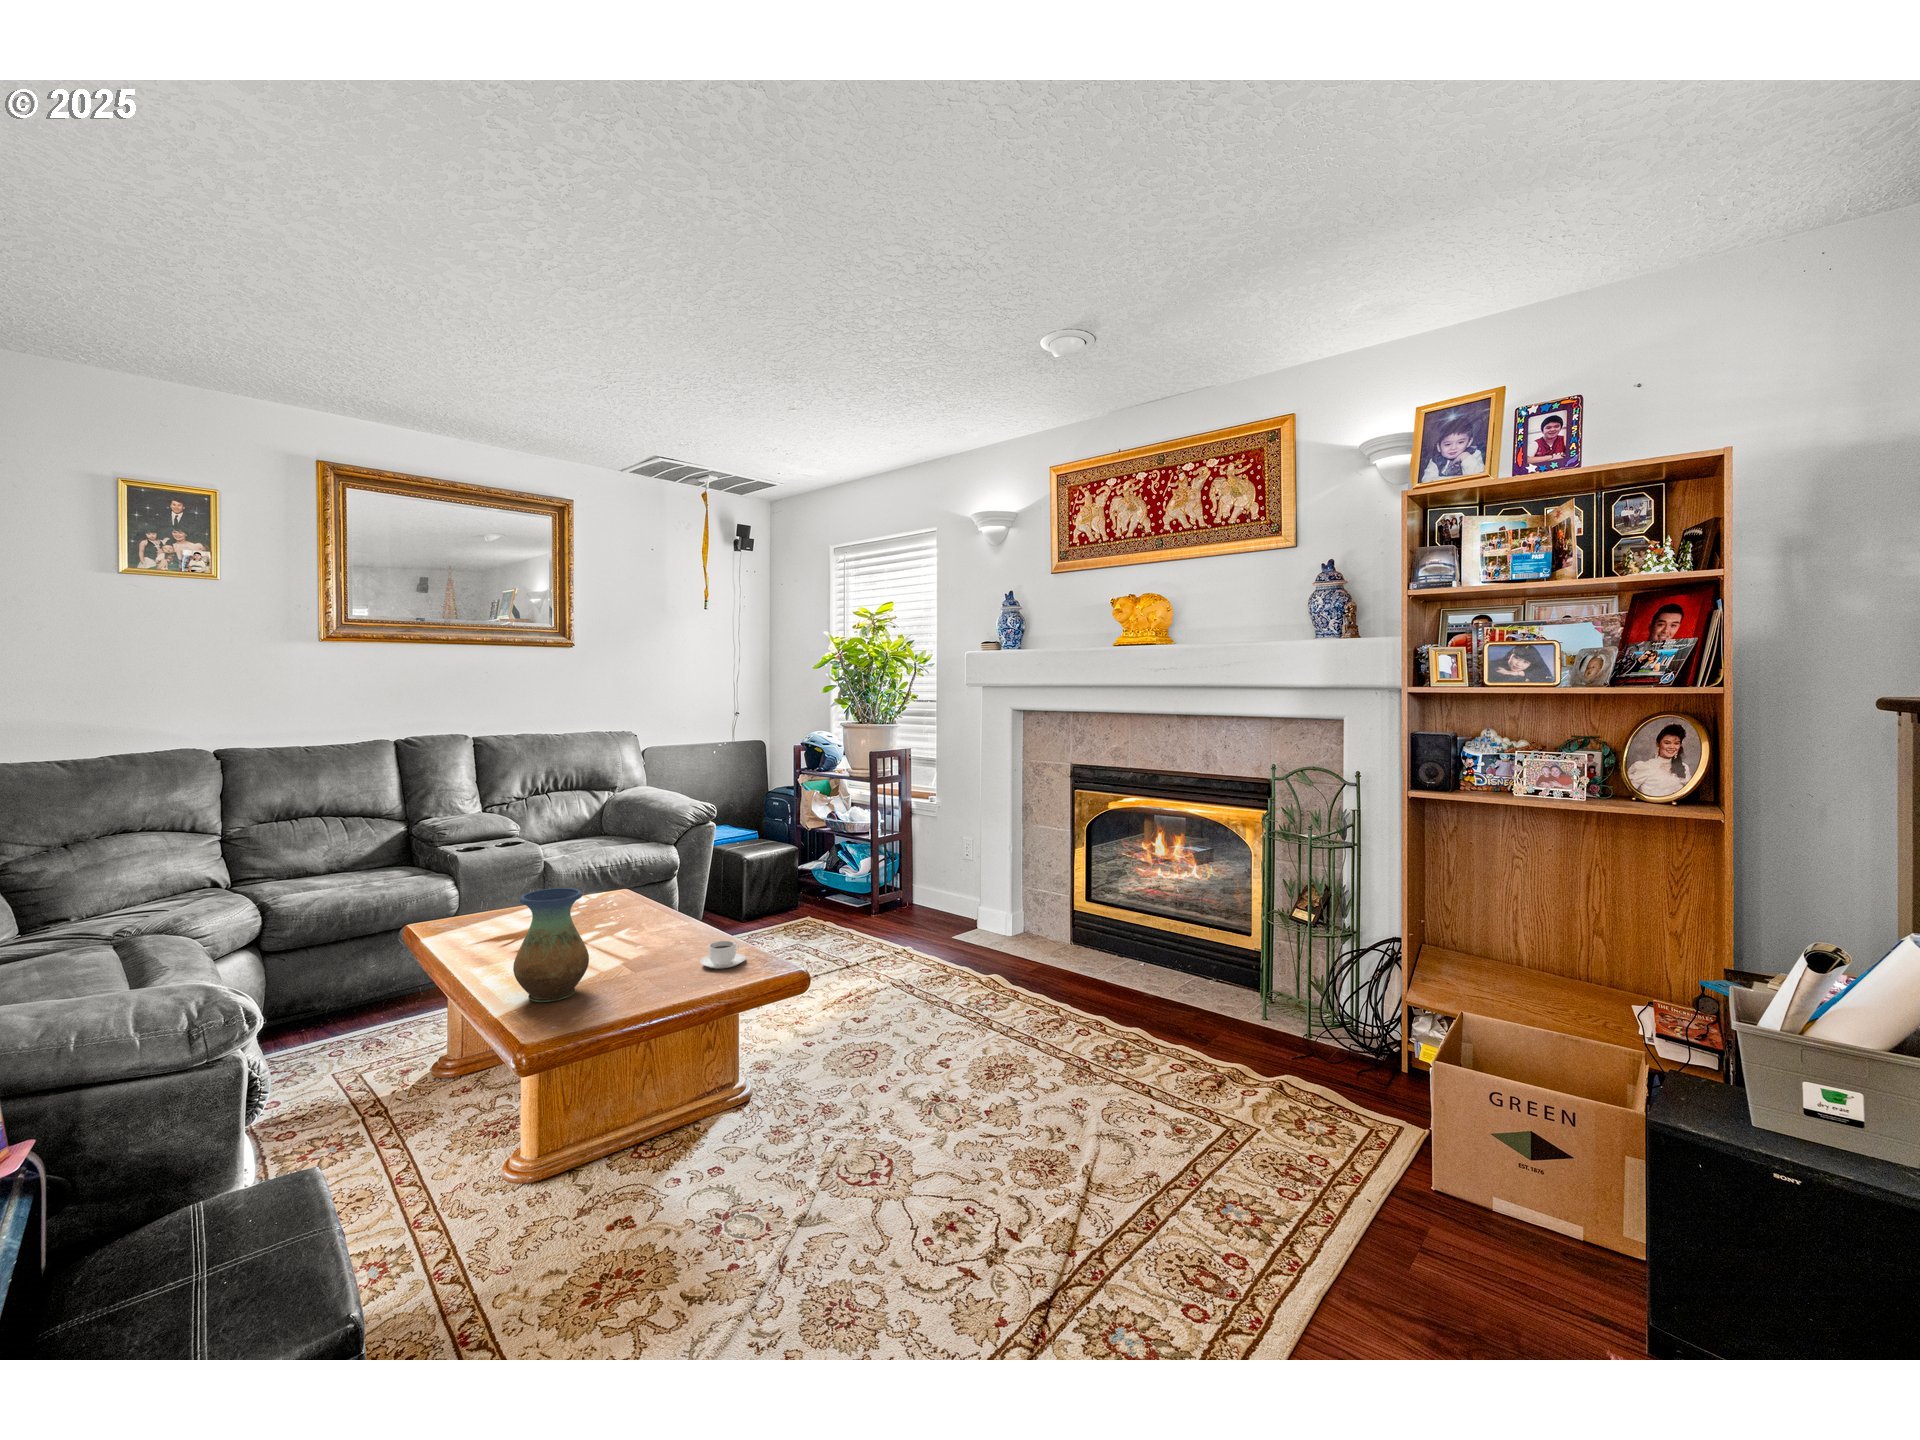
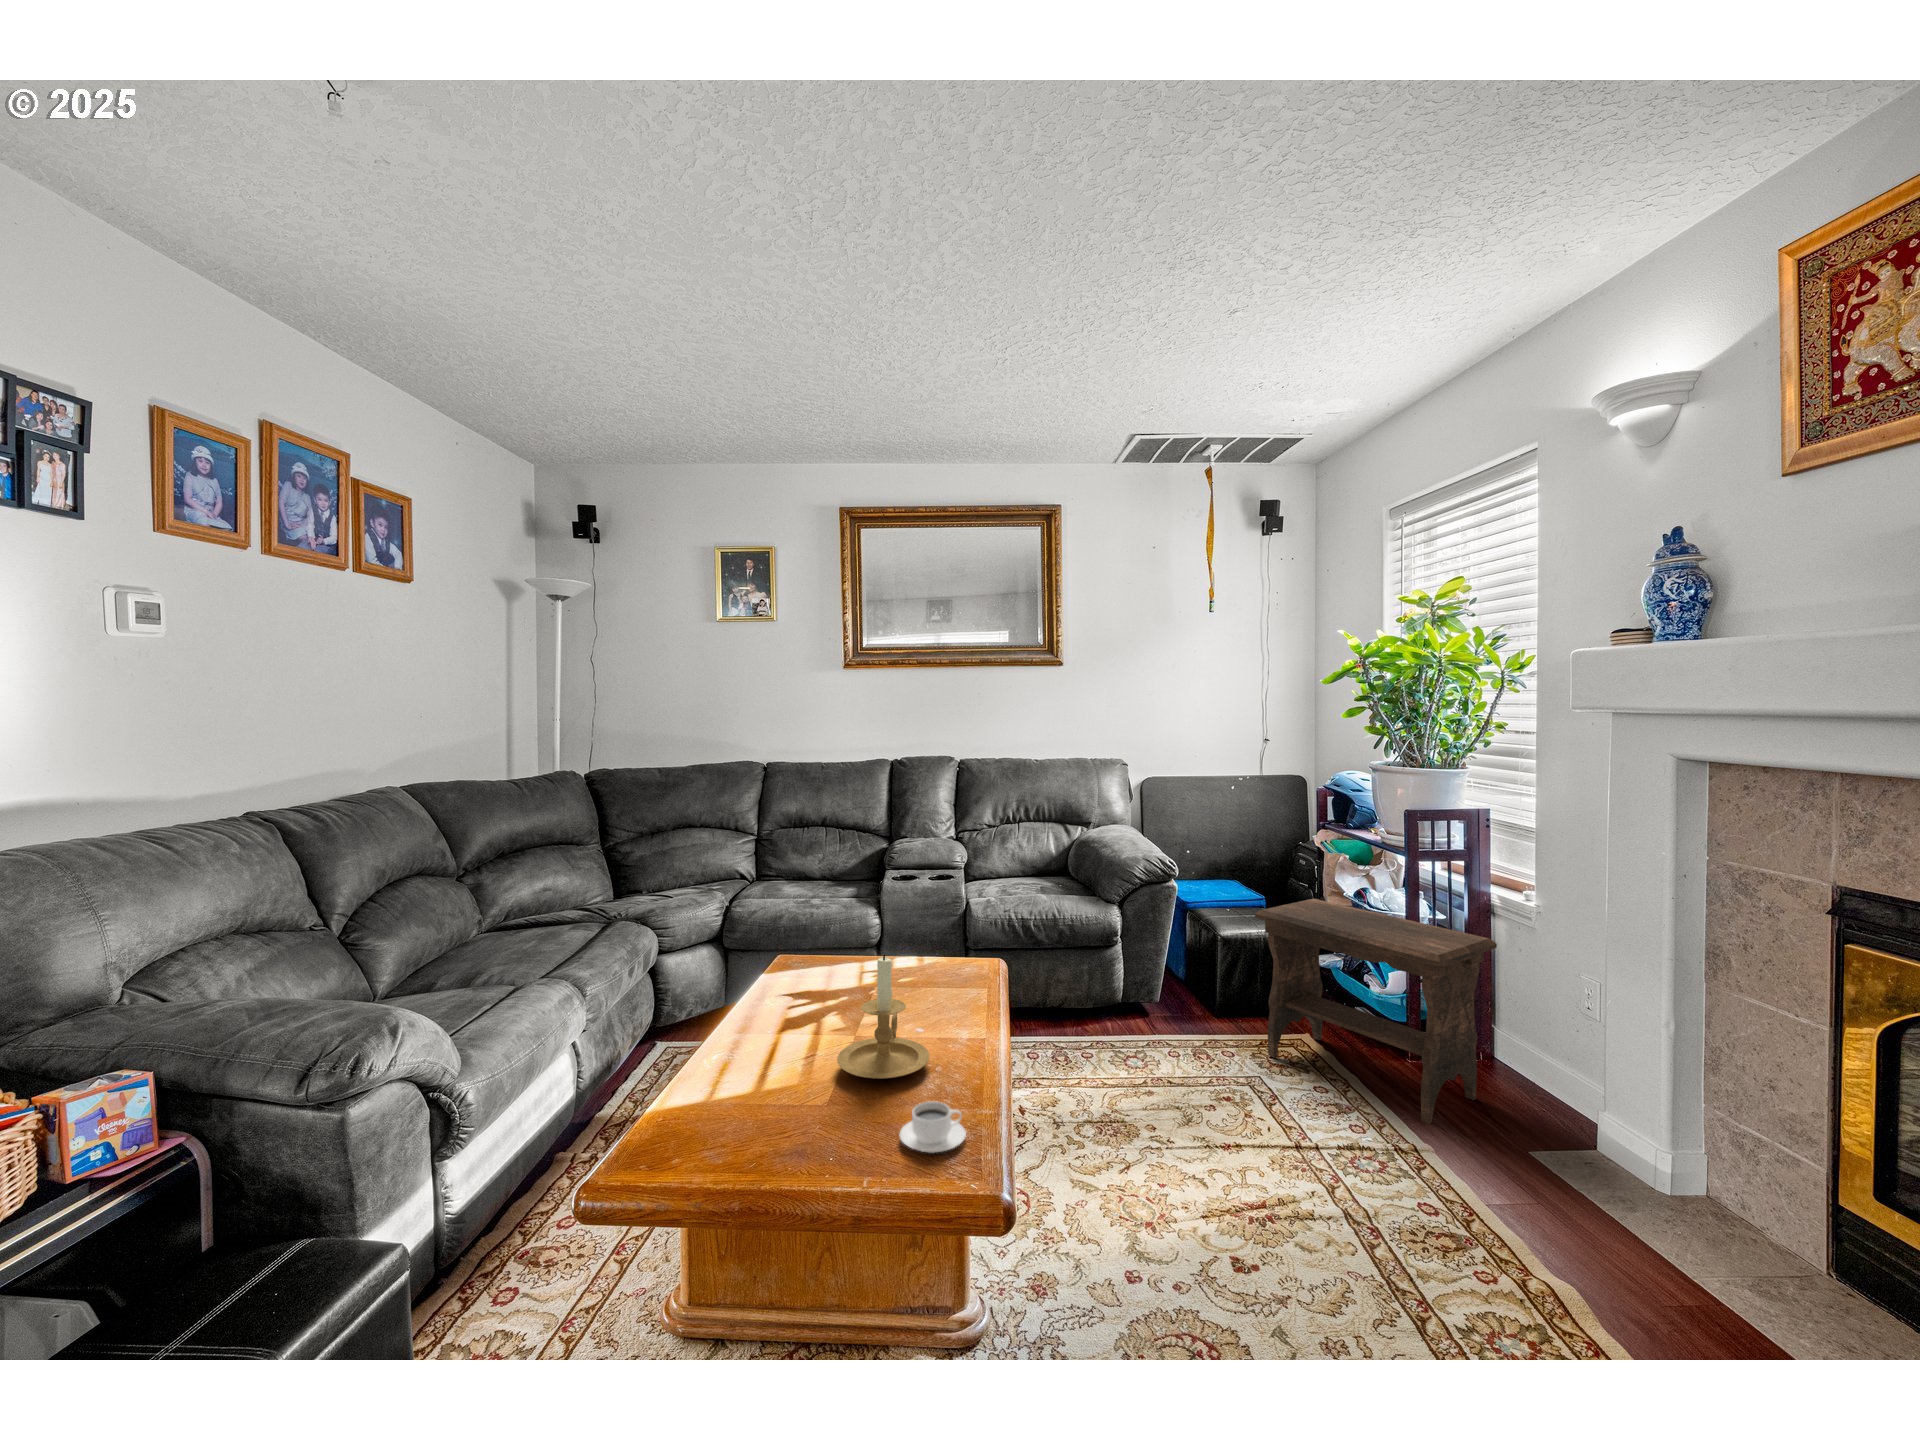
footstool: none [791,820,930,939] -> present [1255,899,1497,1124]
candle holder: none [597,864,671,955] -> present [837,954,930,1079]
vase: present [513,888,589,1002] -> none [681,975,771,1127]

